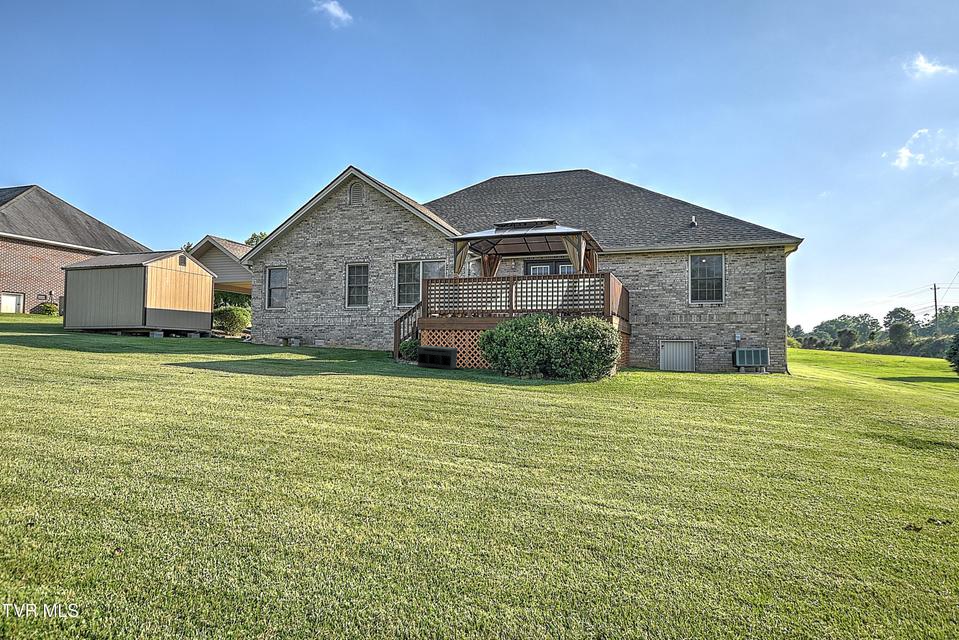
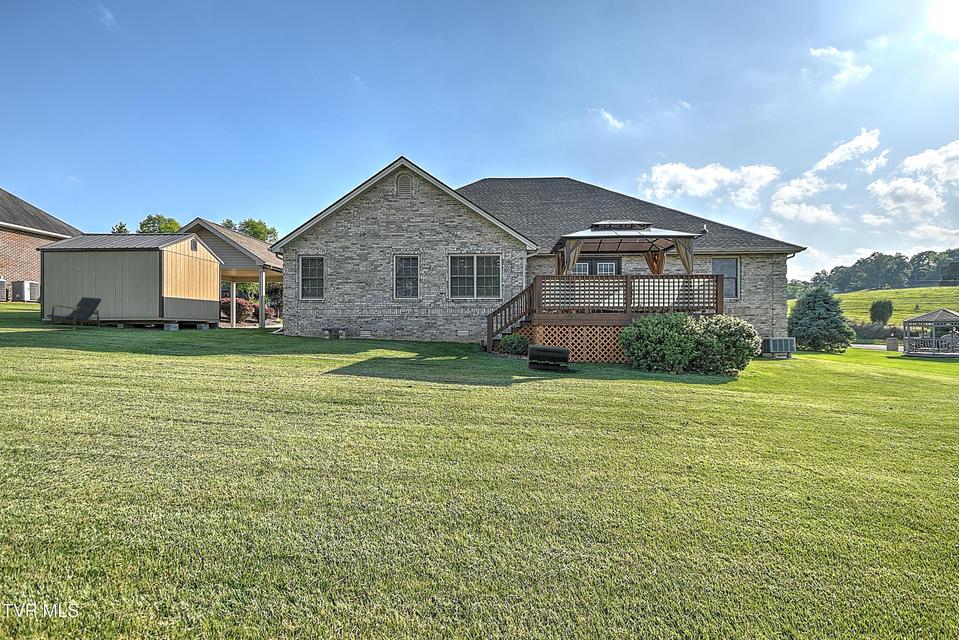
lounge chair: none [66,308,104,334] -> present [47,297,101,330]

